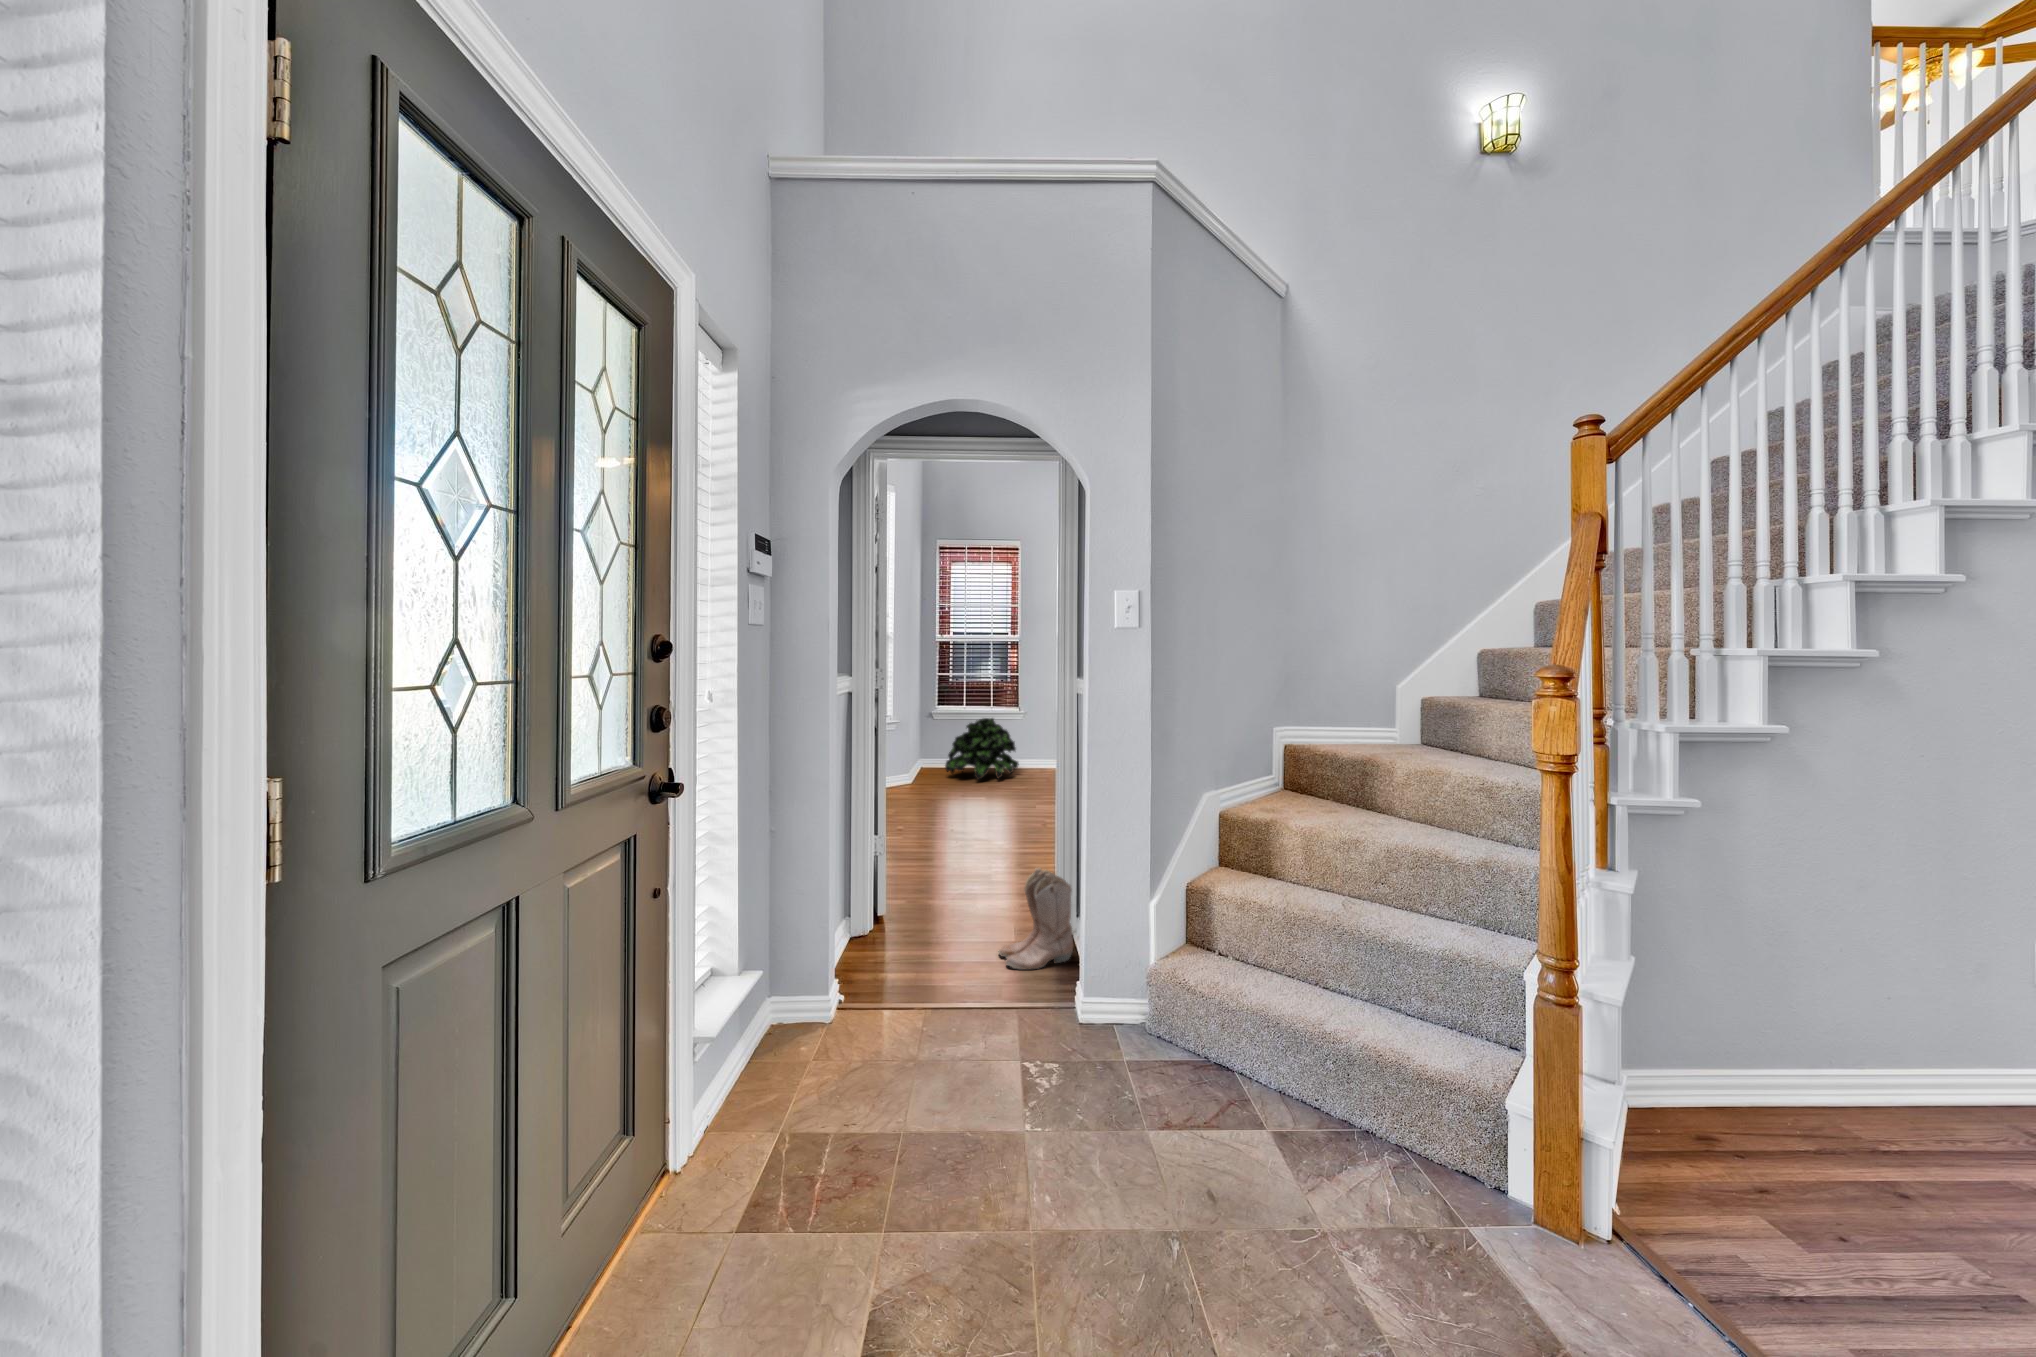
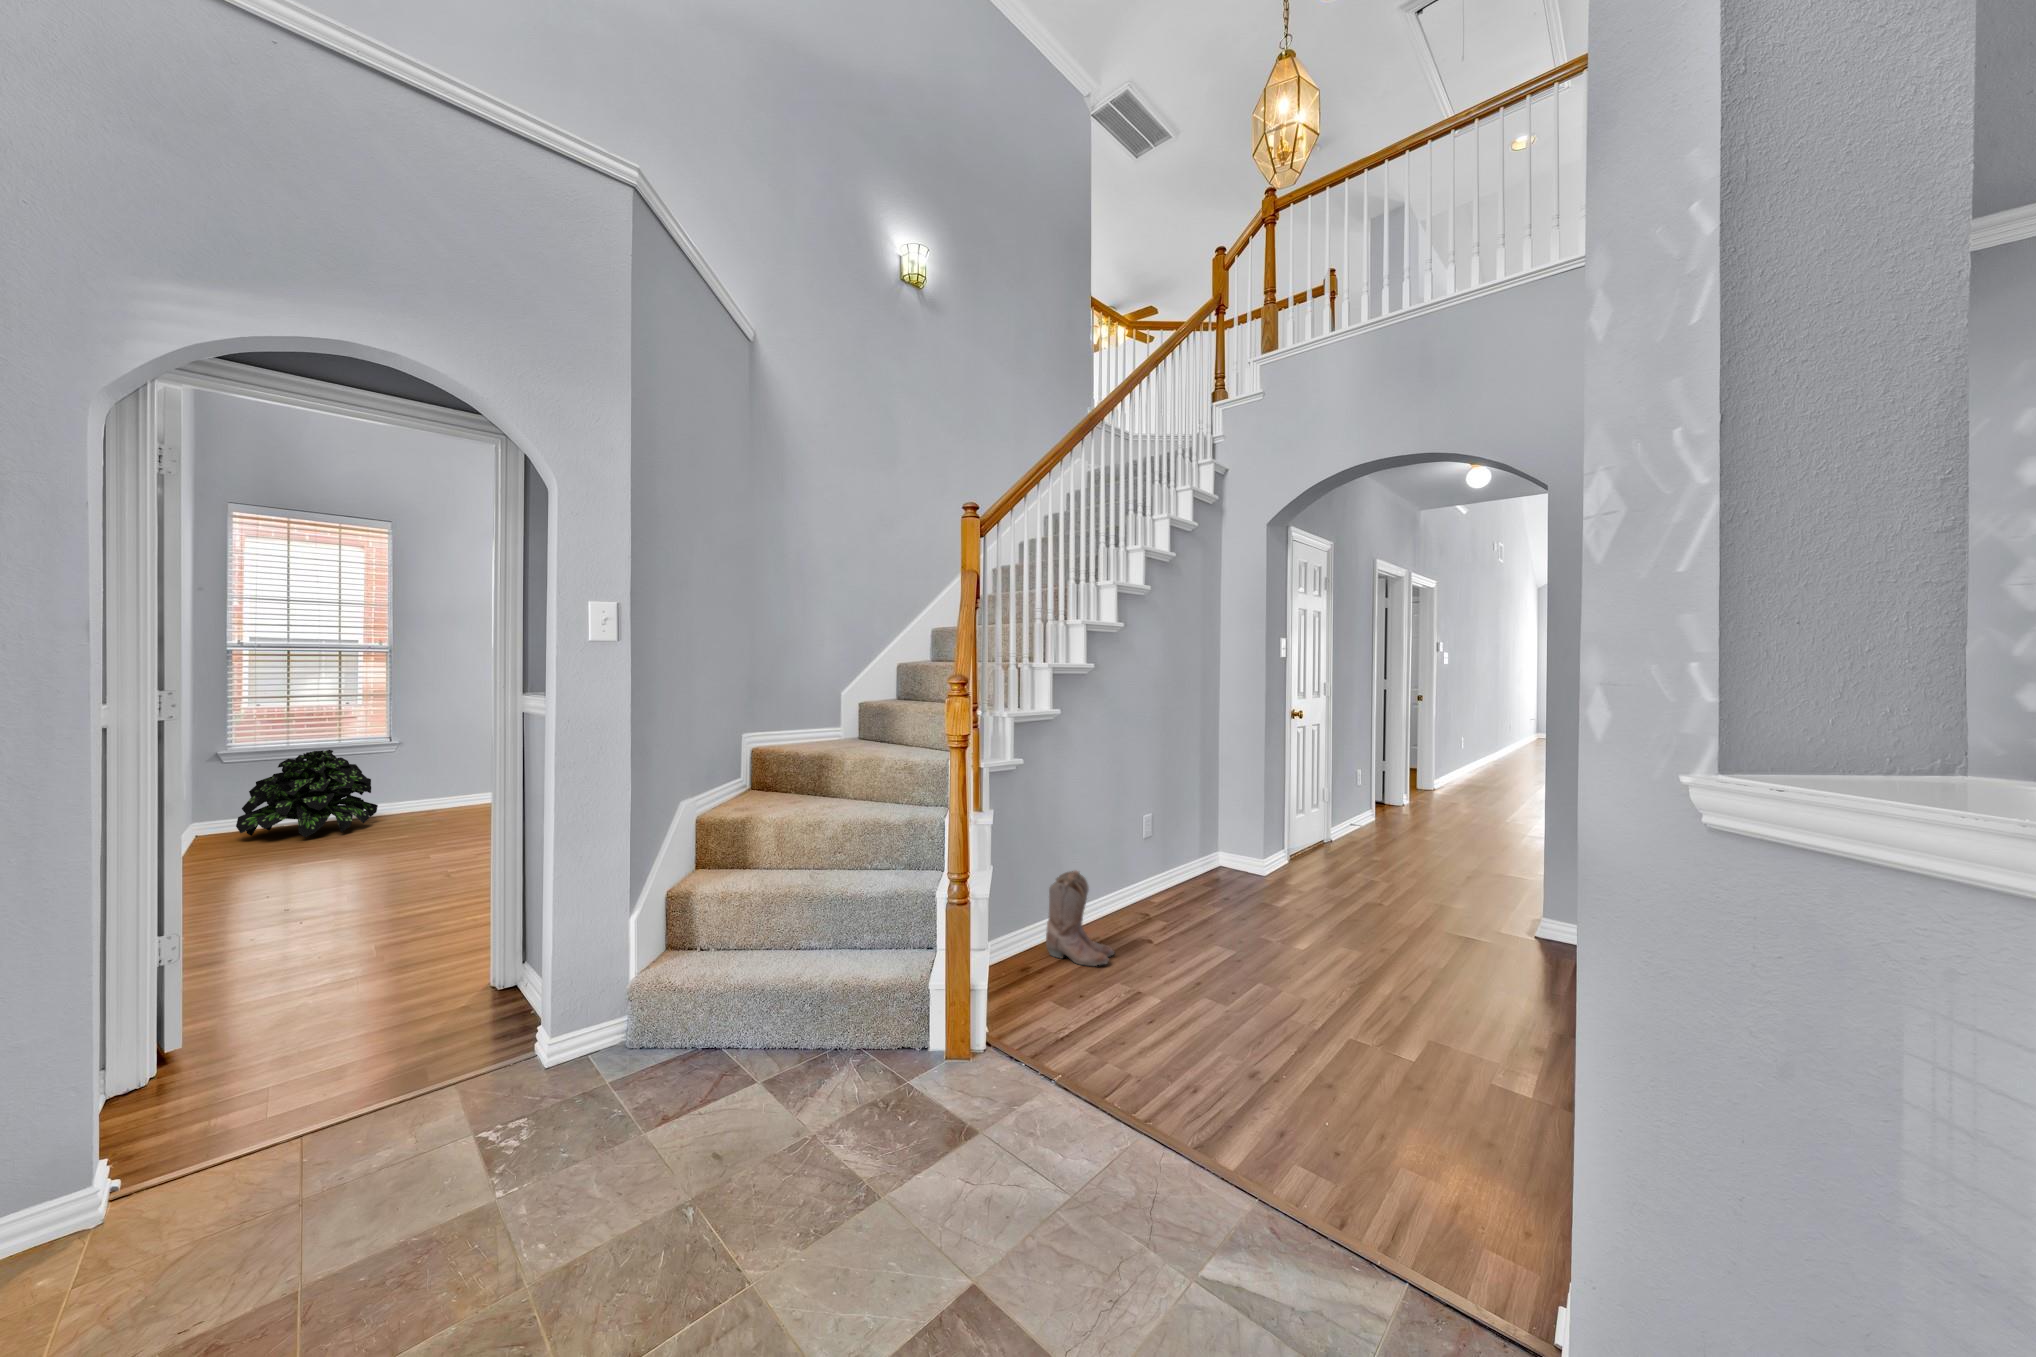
boots: present [998,868,1073,970] -> present [1046,870,1115,966]

